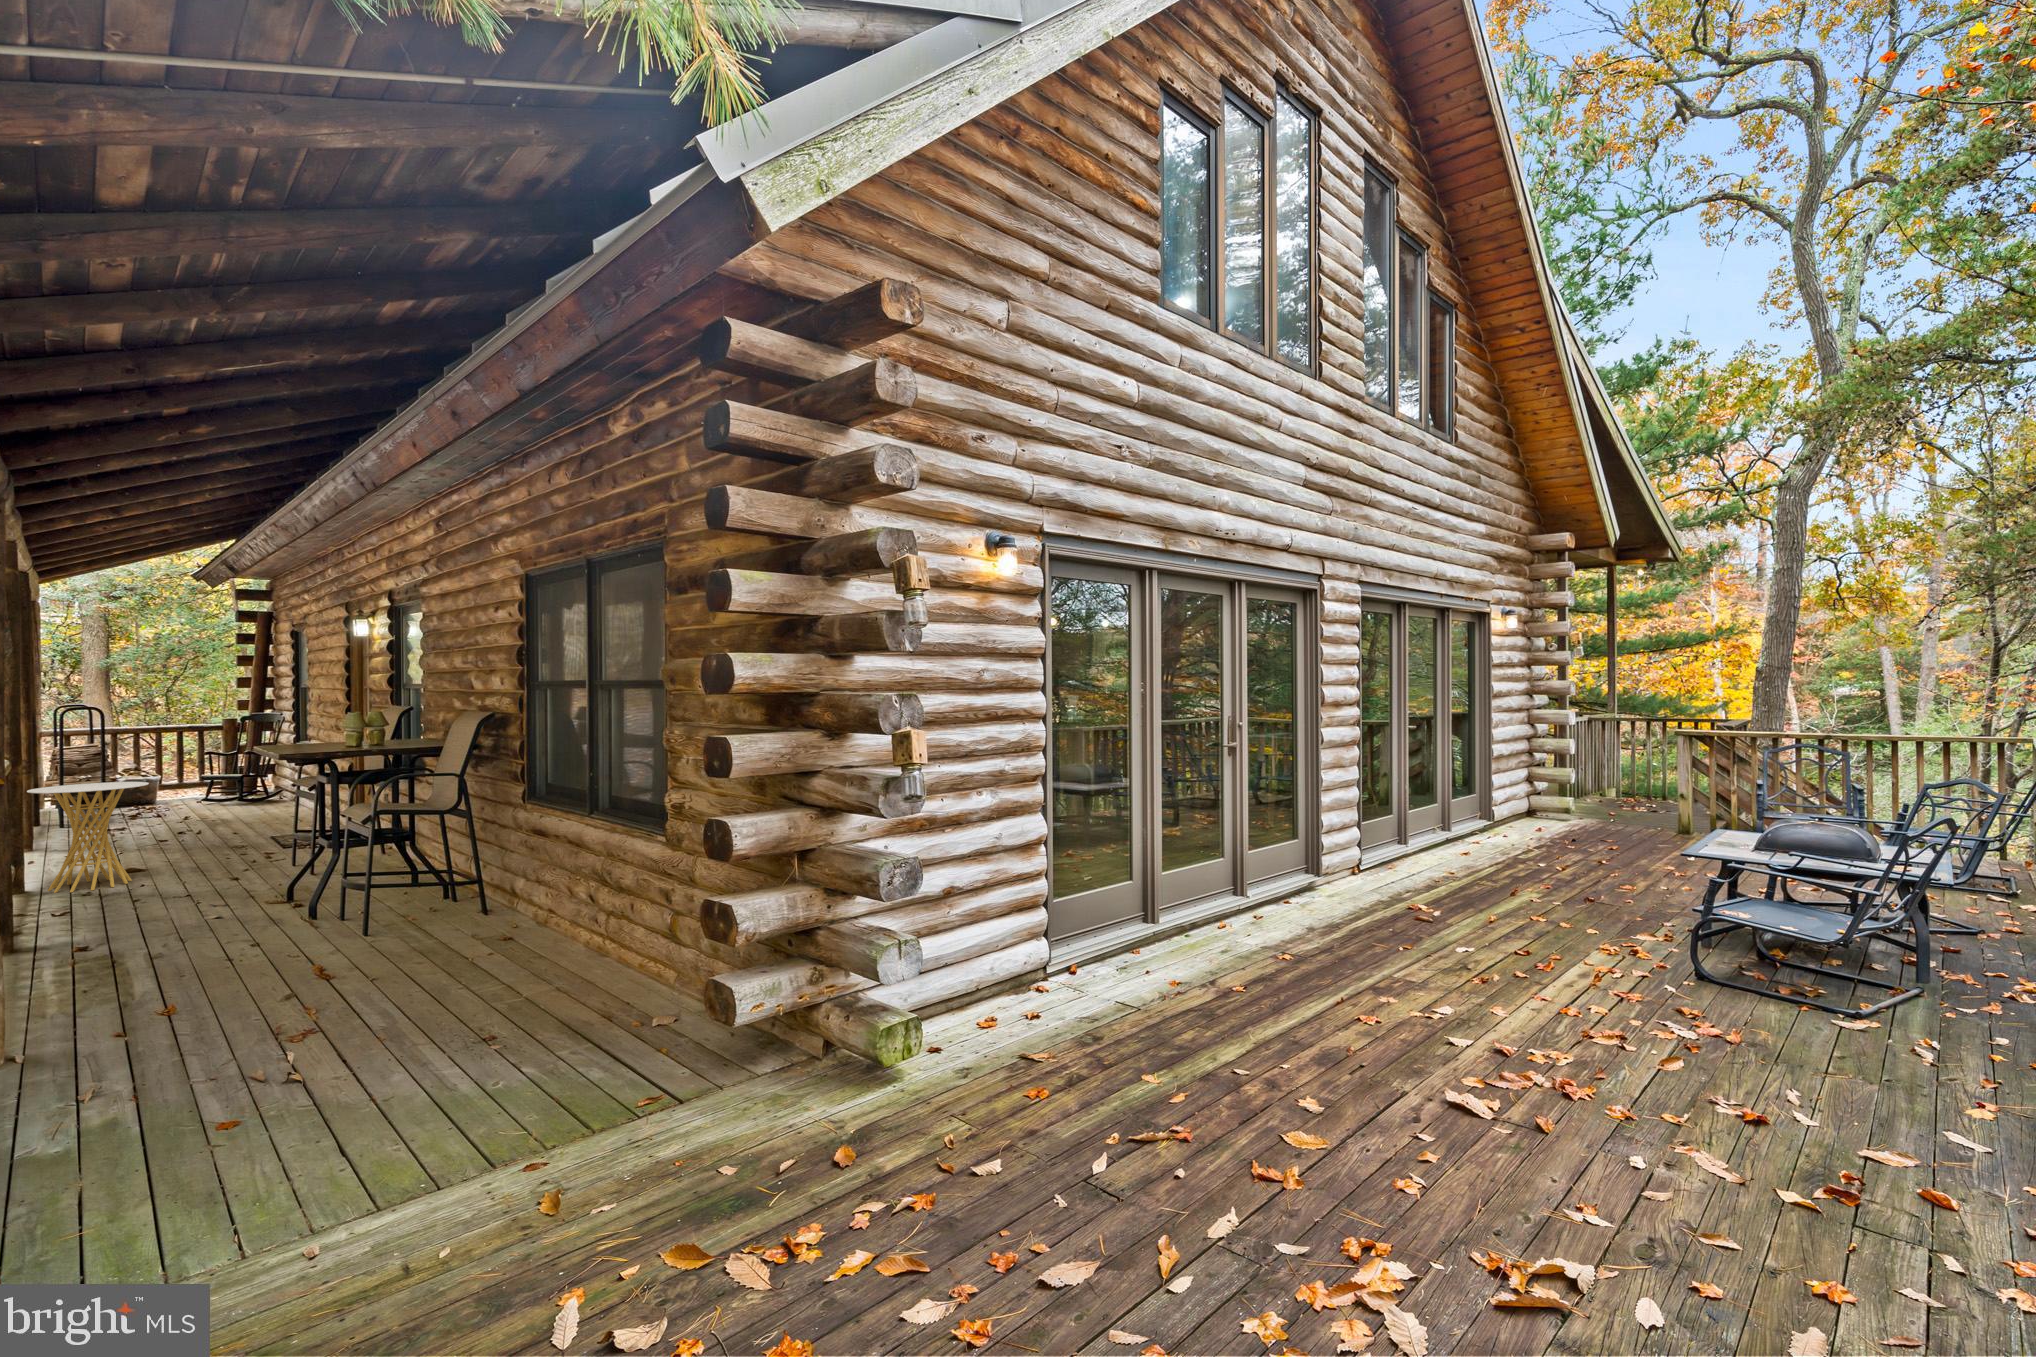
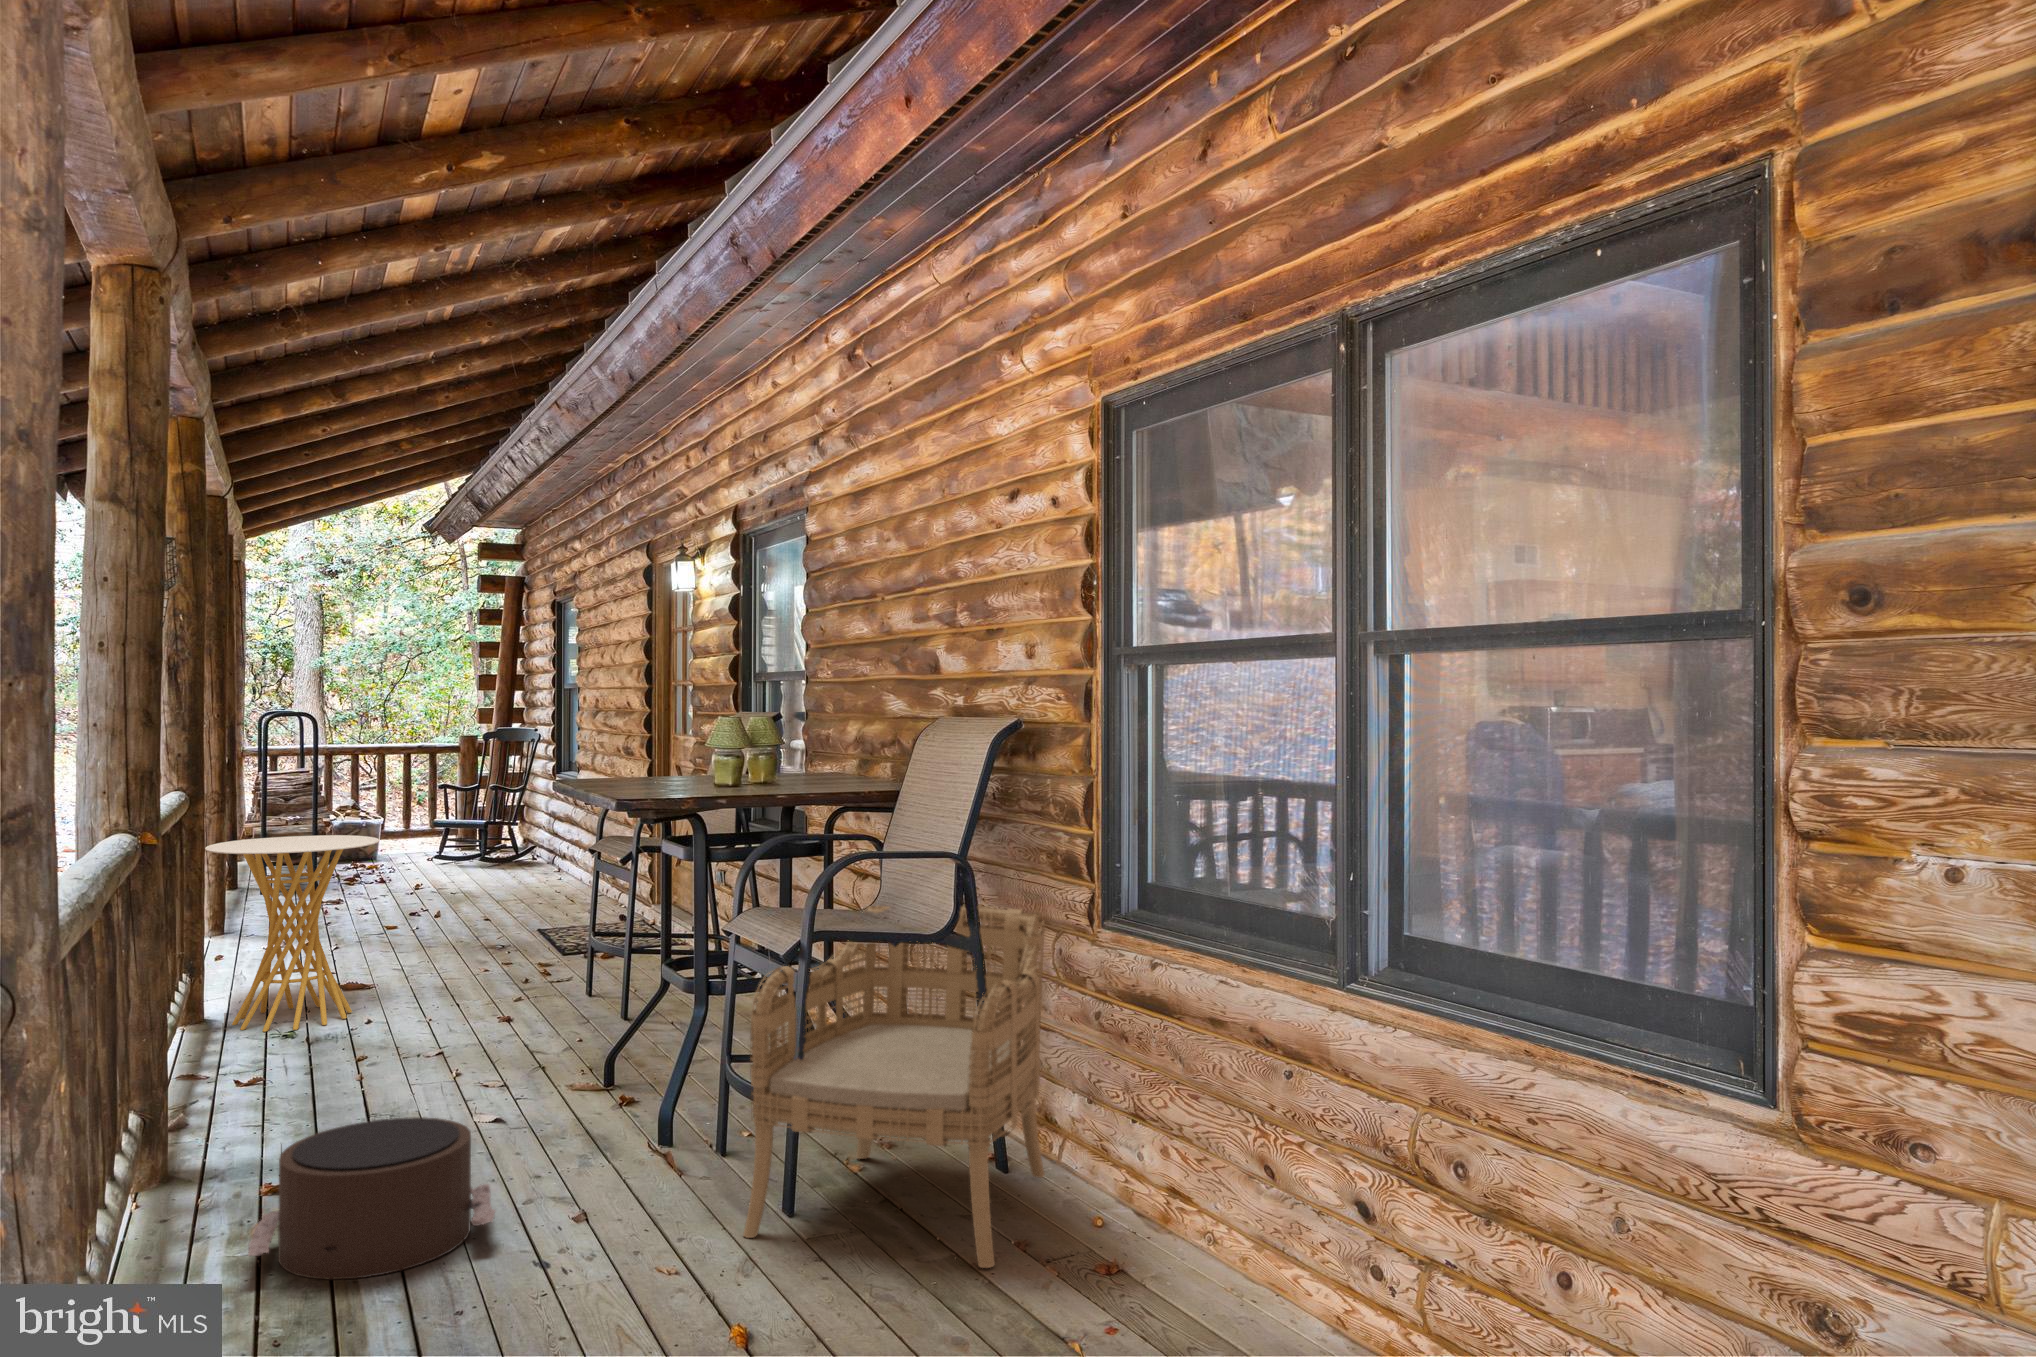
armchair: none [338,796,503,942] -> present [743,905,1045,1268]
pouf: none [71,904,208,971] -> present [248,1117,495,1279]

